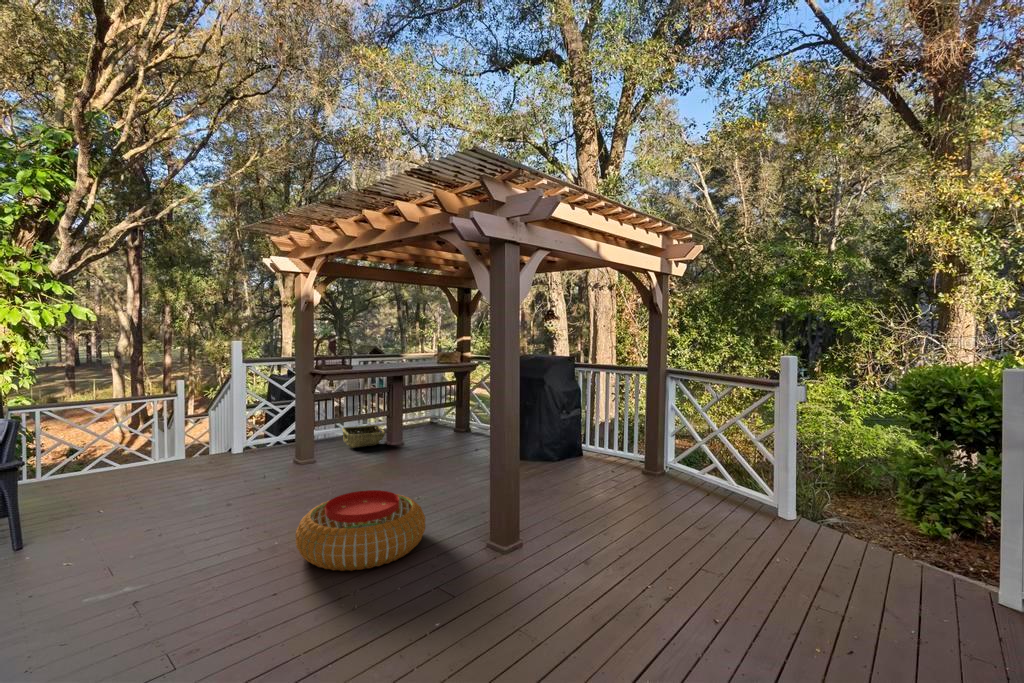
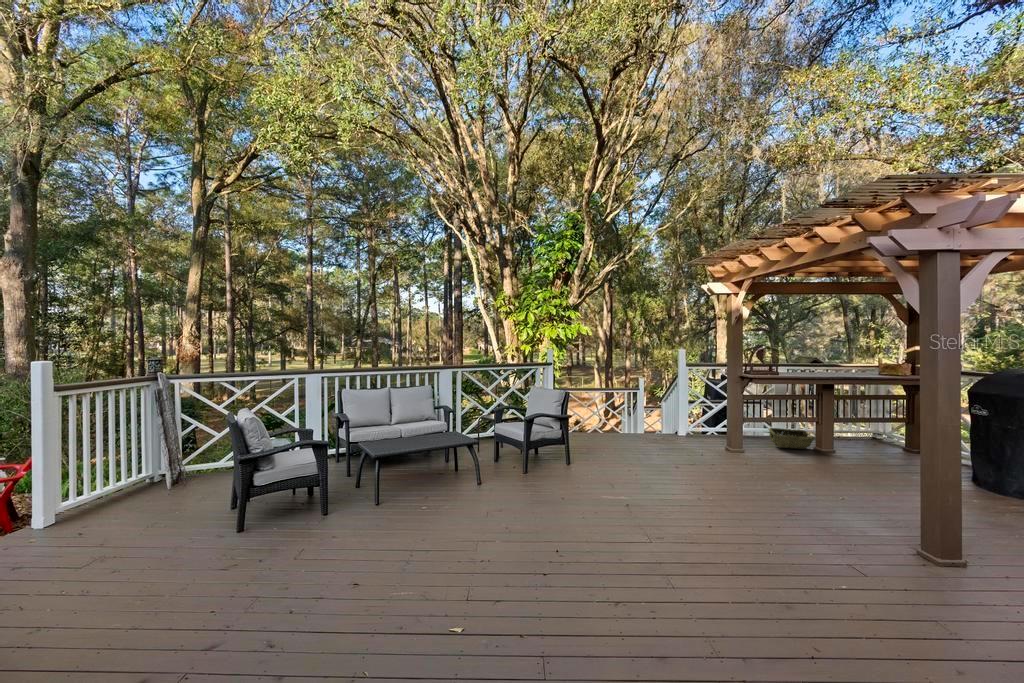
pouf: present [296,490,425,571] -> none [726,473,843,534]

